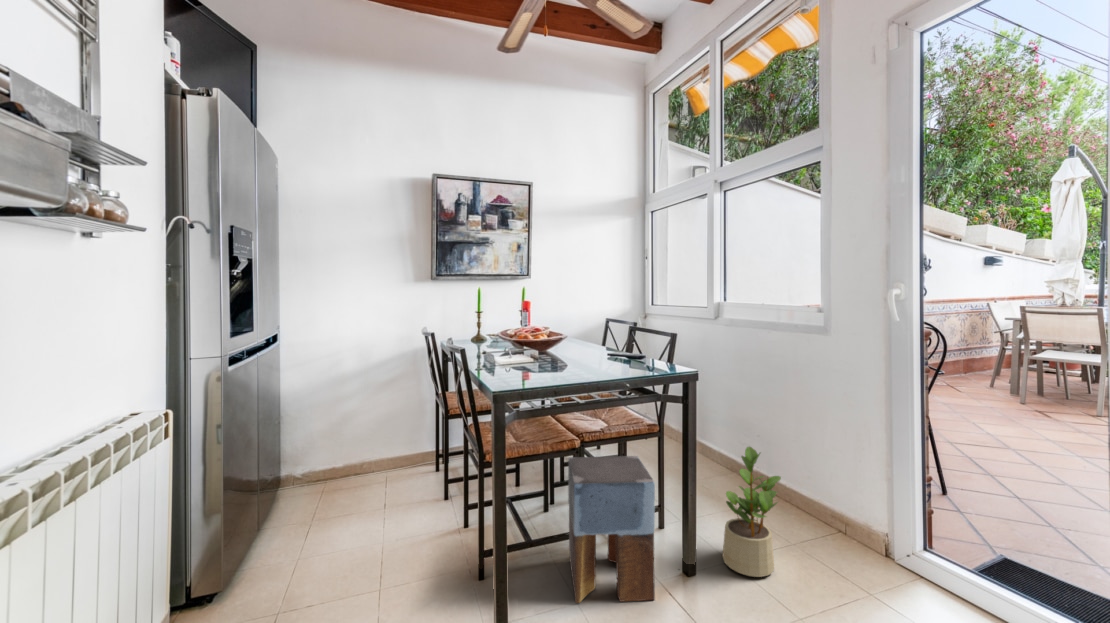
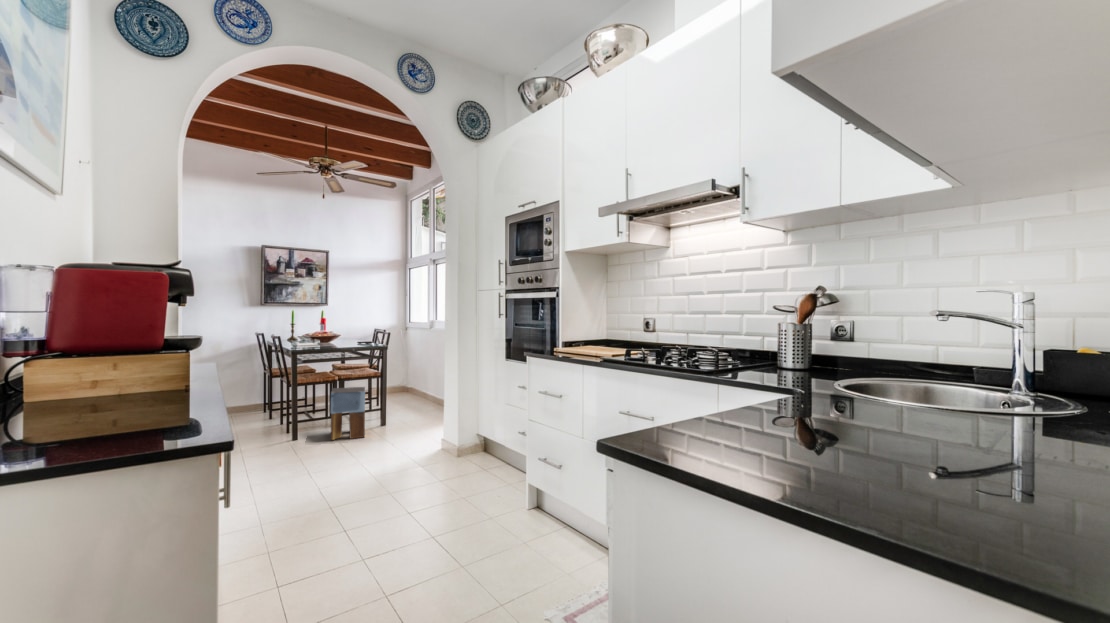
potted plant: present [722,447,781,577] -> none [401,380,427,430]

